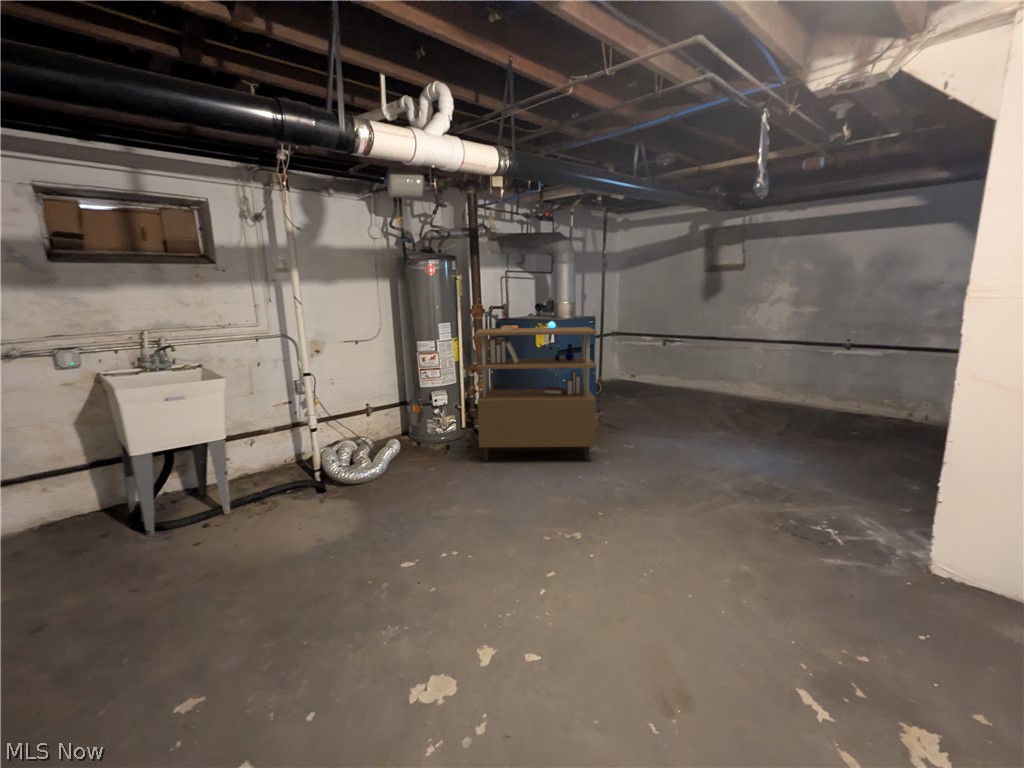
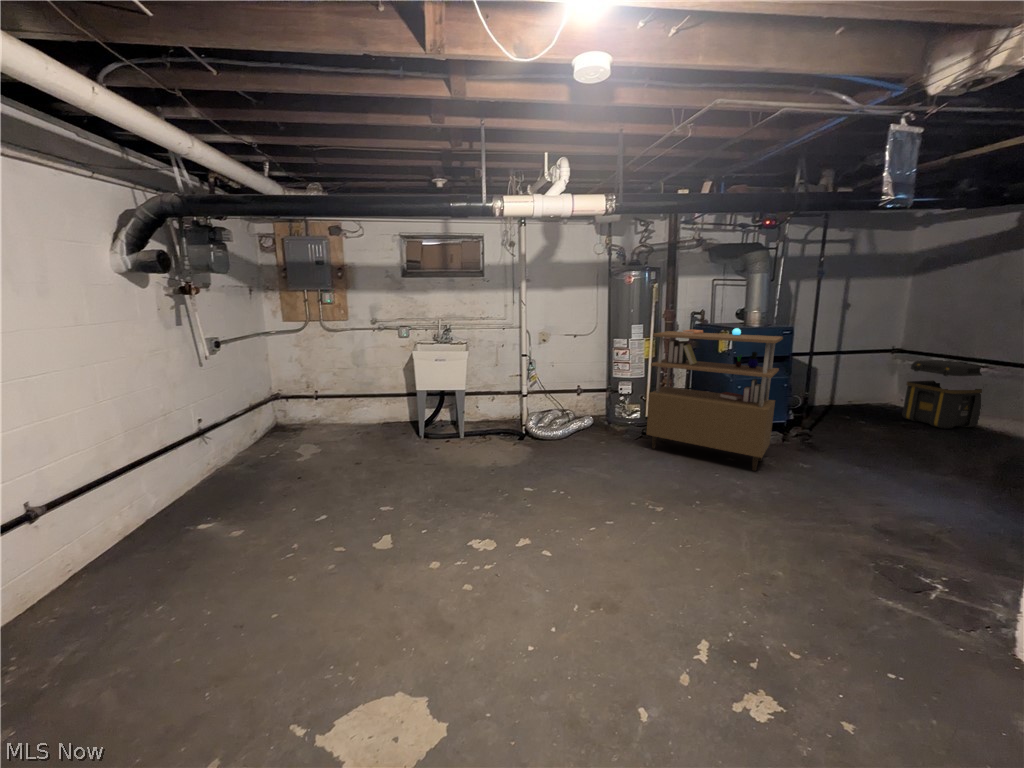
toolbox: none [636,339,683,392] -> present [902,360,982,429]

